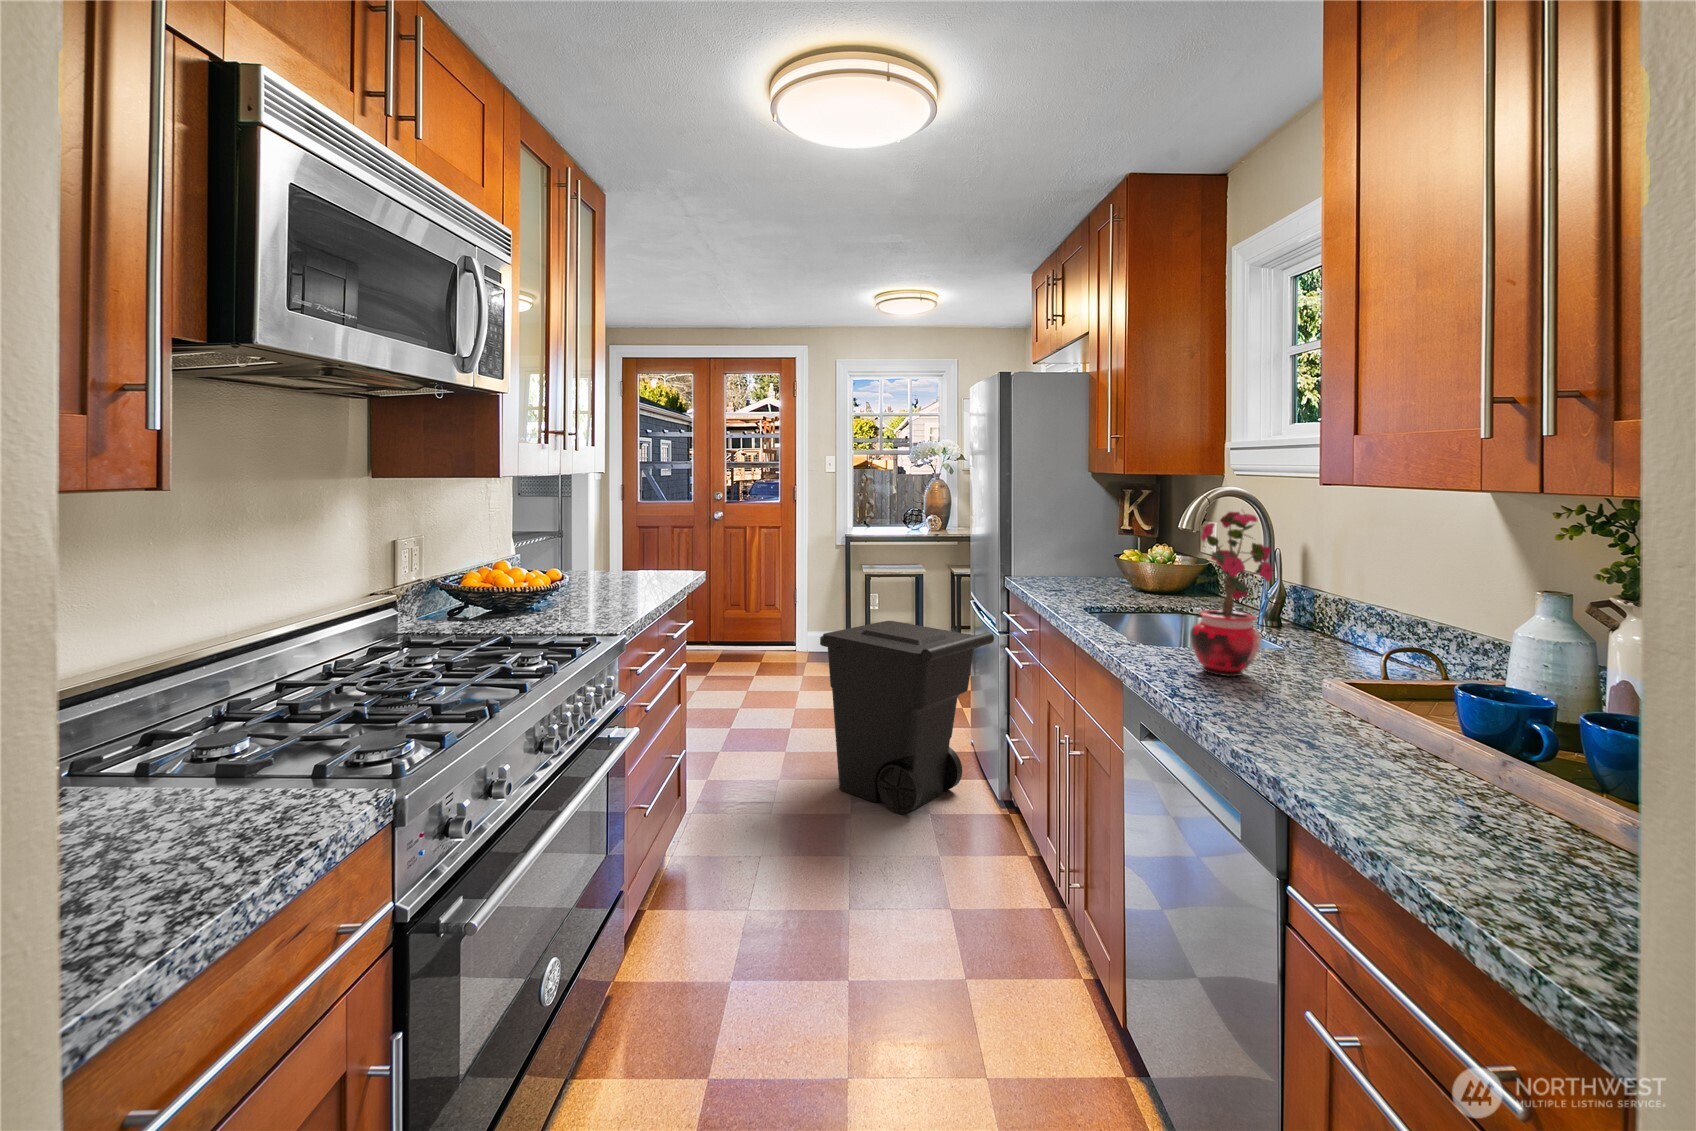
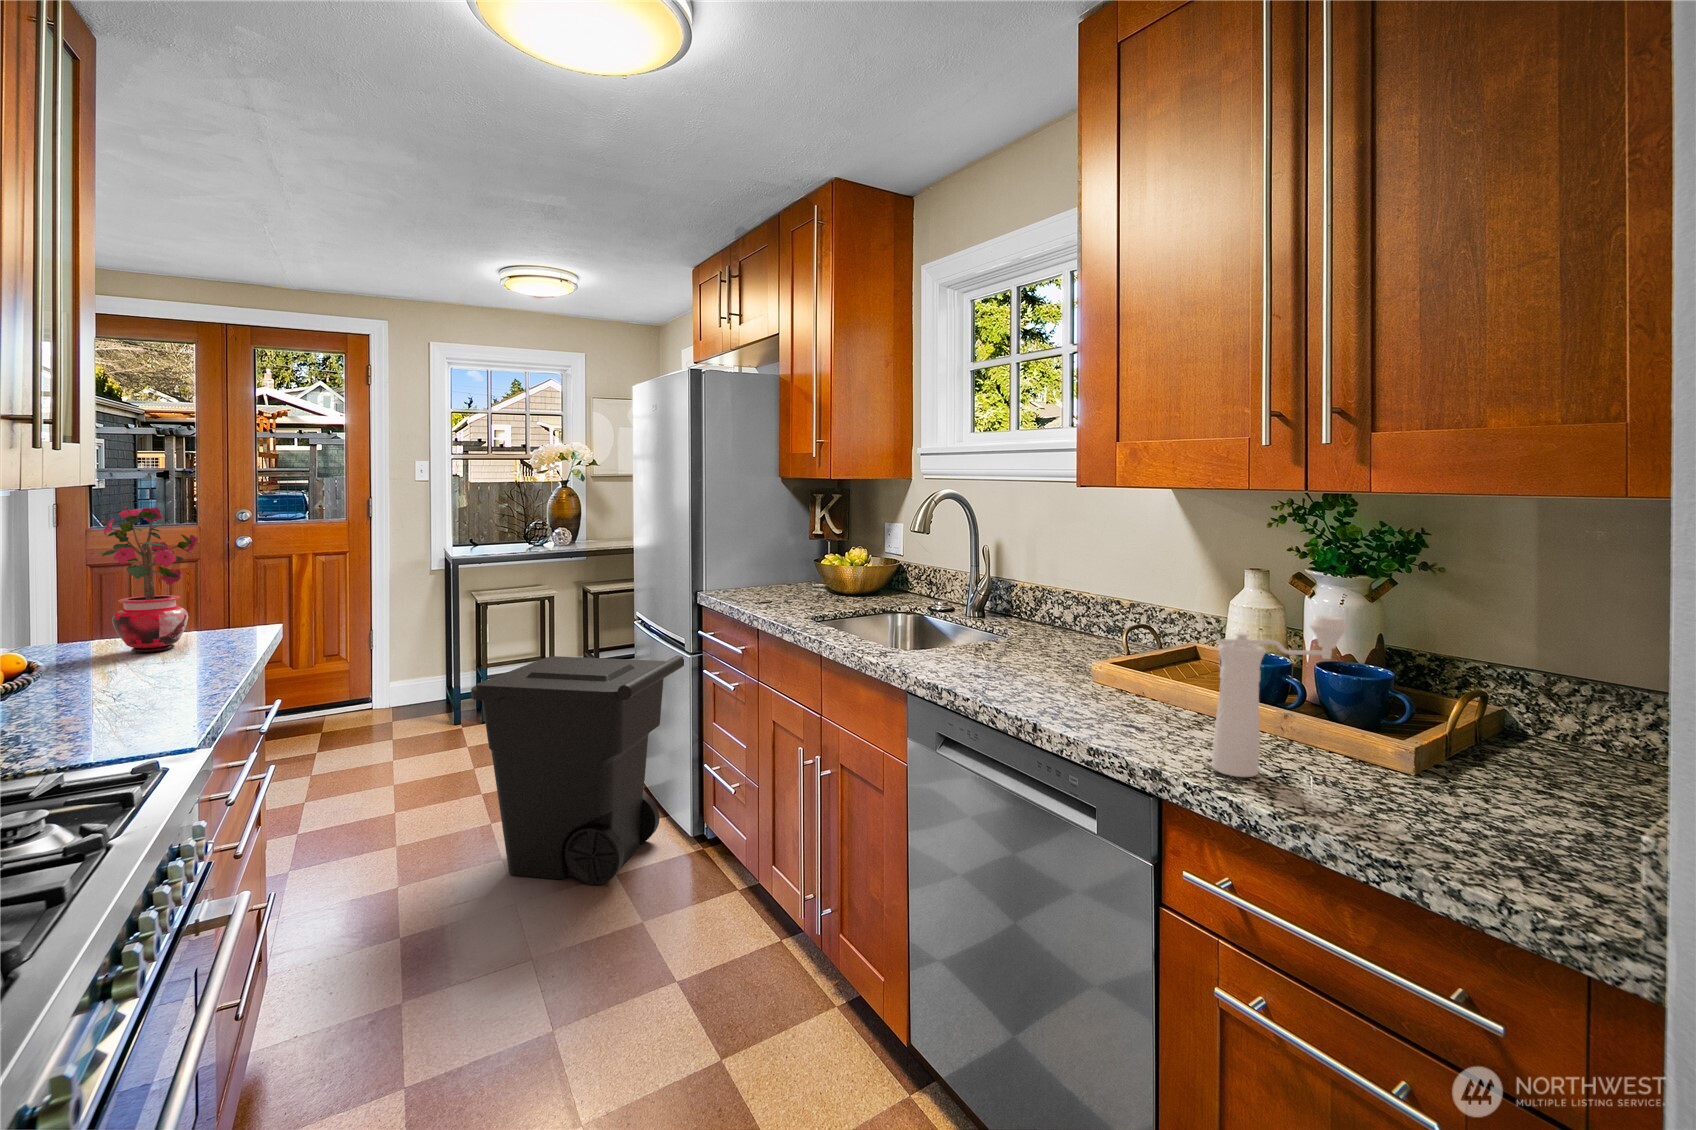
potted plant: present [1184,511,1273,676] -> present [96,506,201,652]
pepper mill: none [1345,643,1533,806] -> present [1212,616,1348,777]

